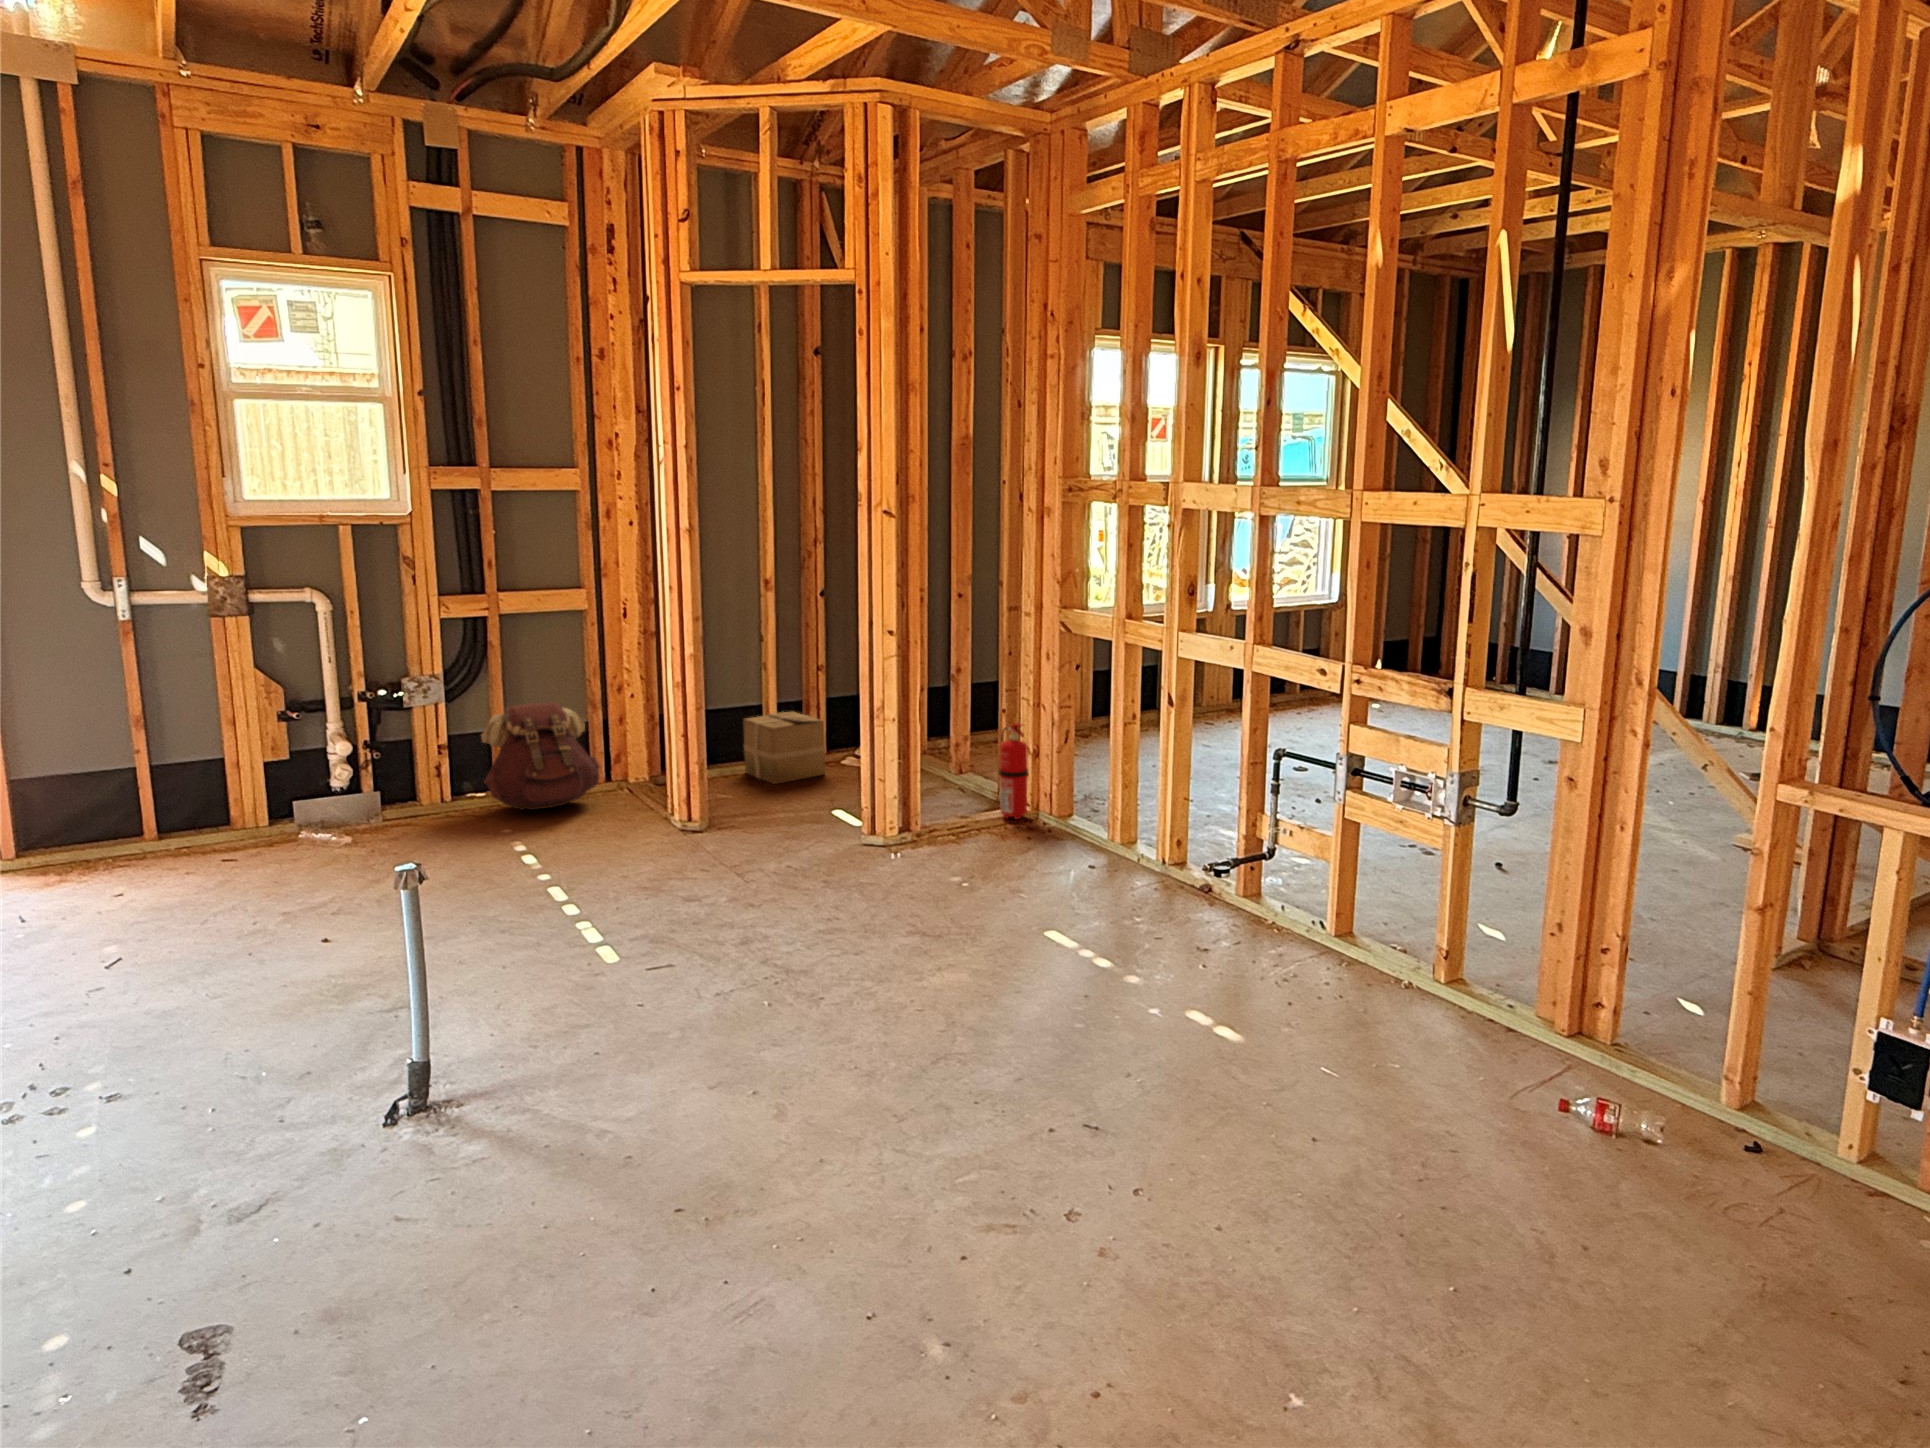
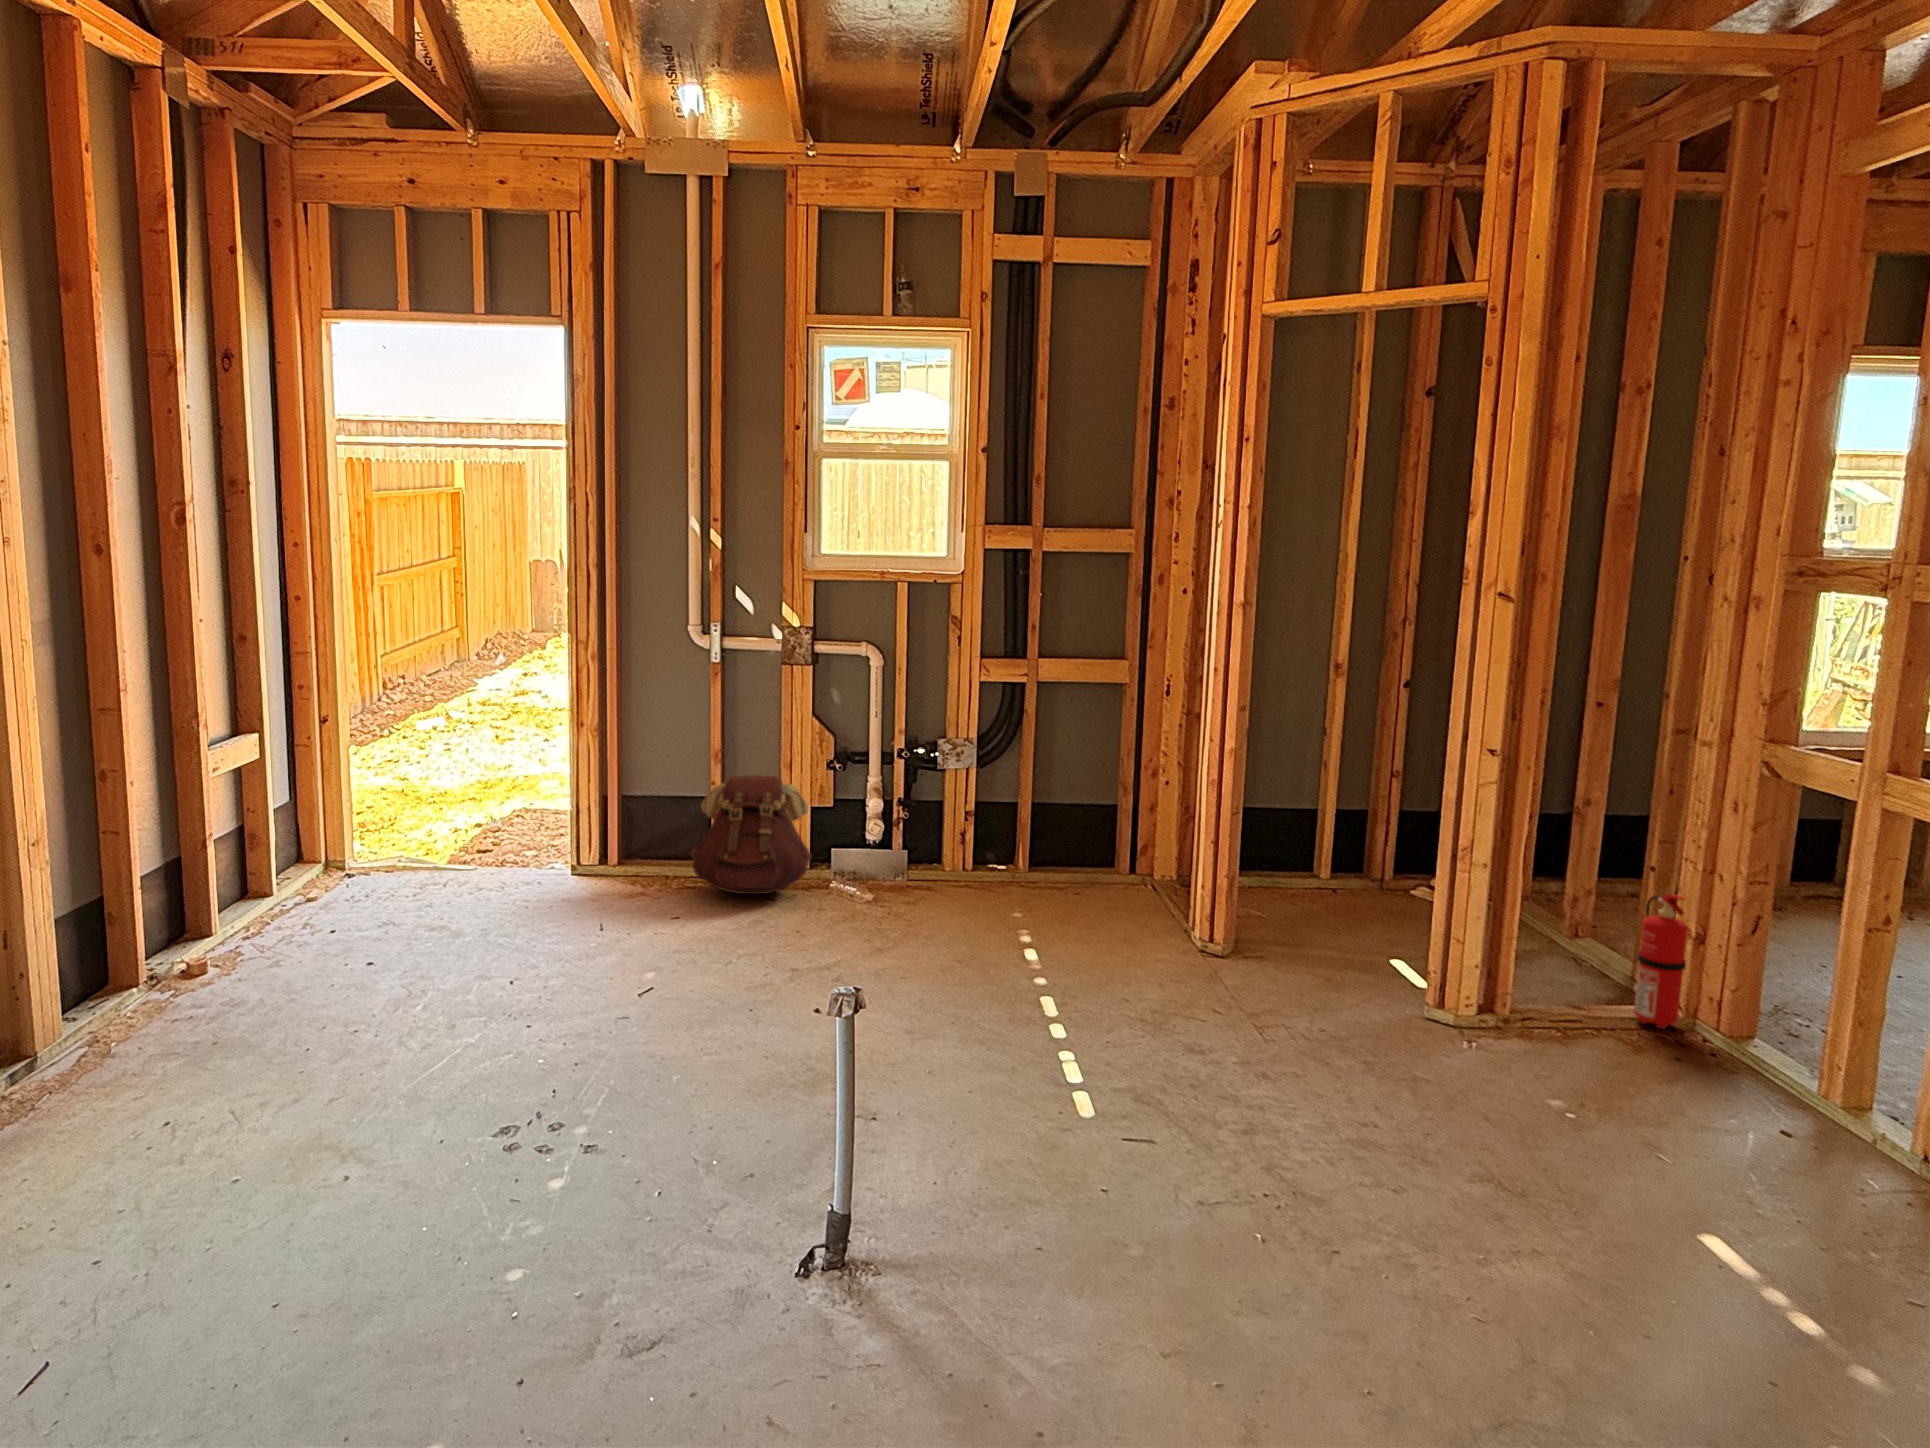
backpack: present [481,702,600,810] -> present [691,775,812,894]
cardboard box: present [743,712,825,784] -> none [1287,822,1391,911]

